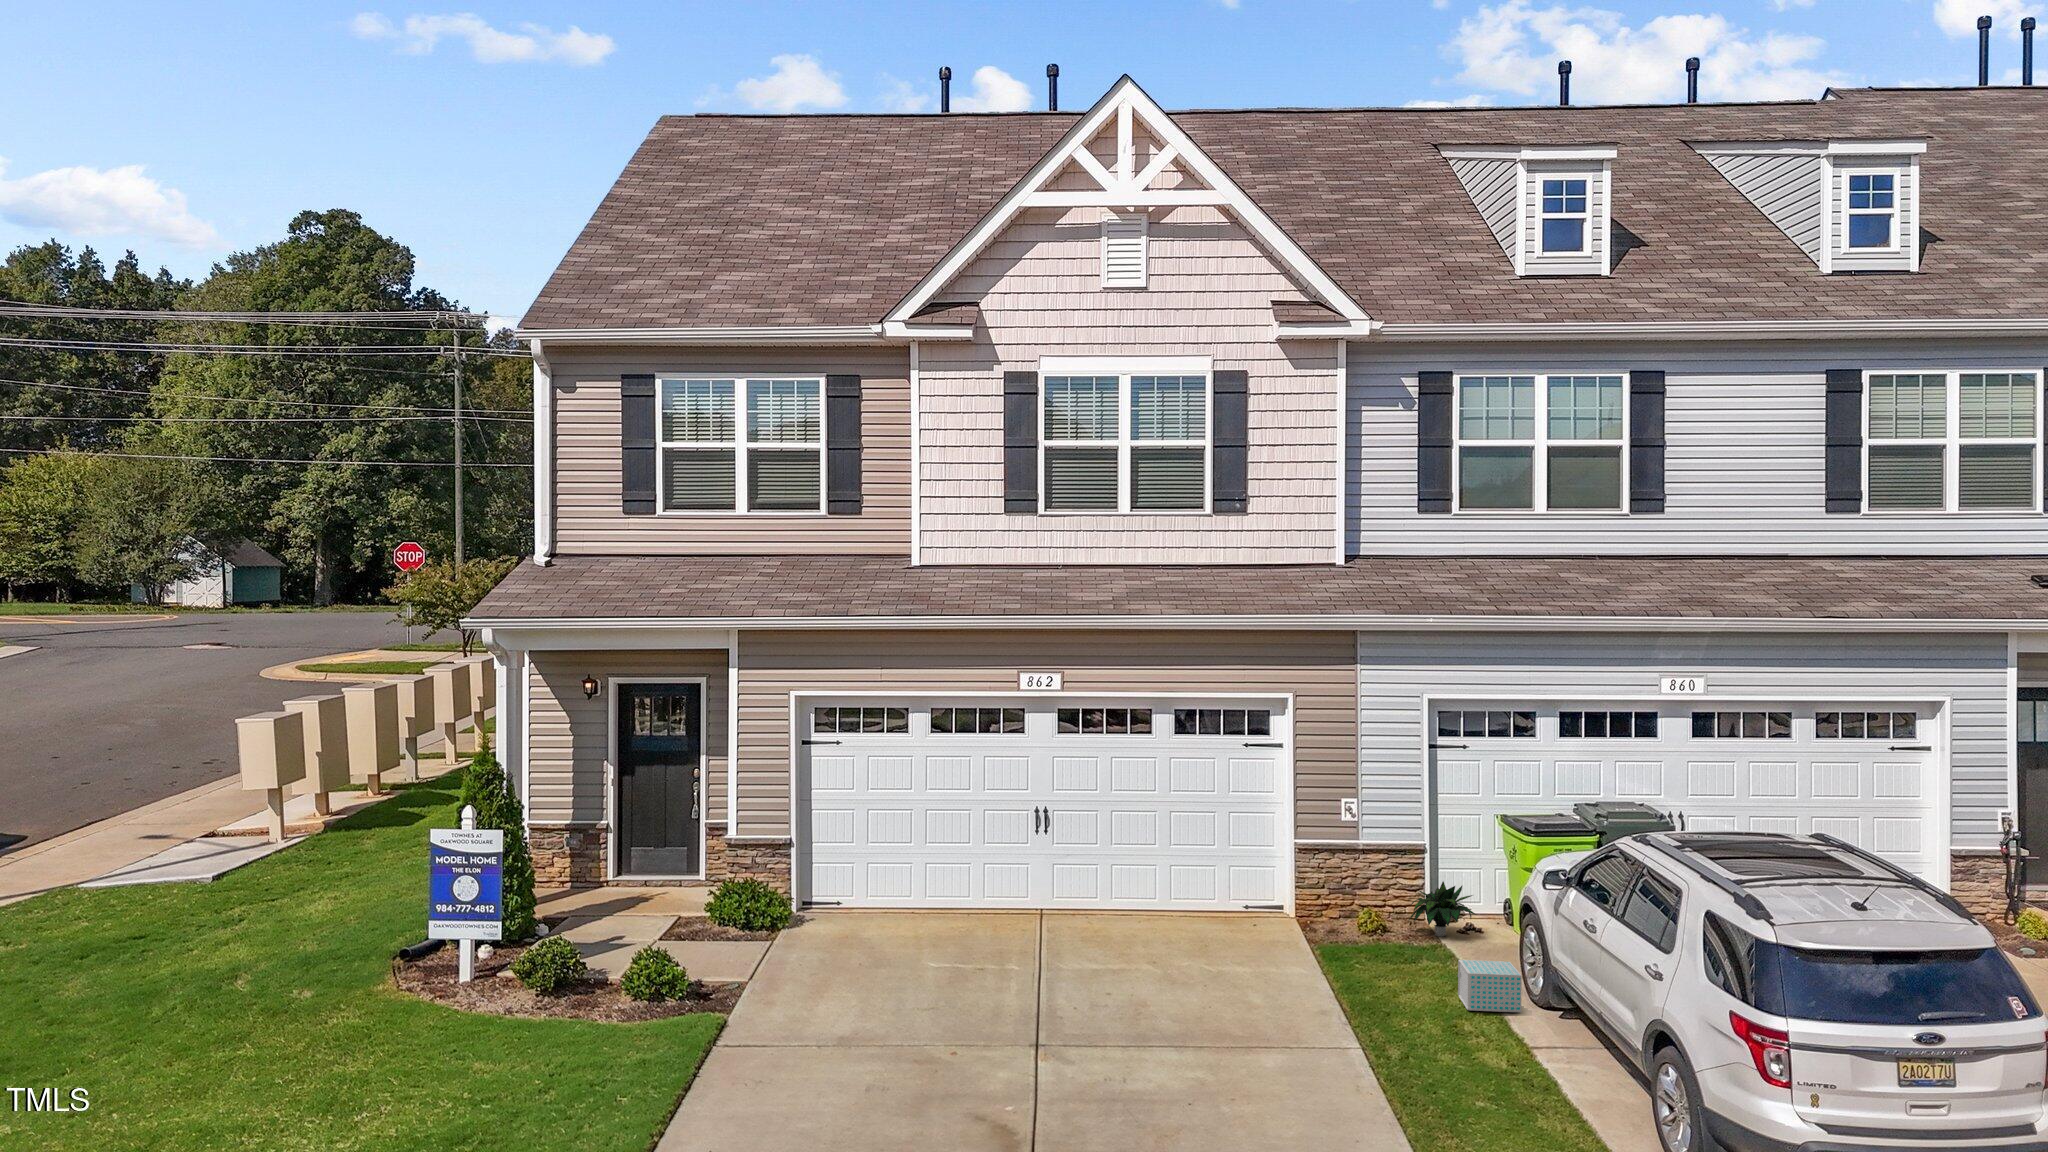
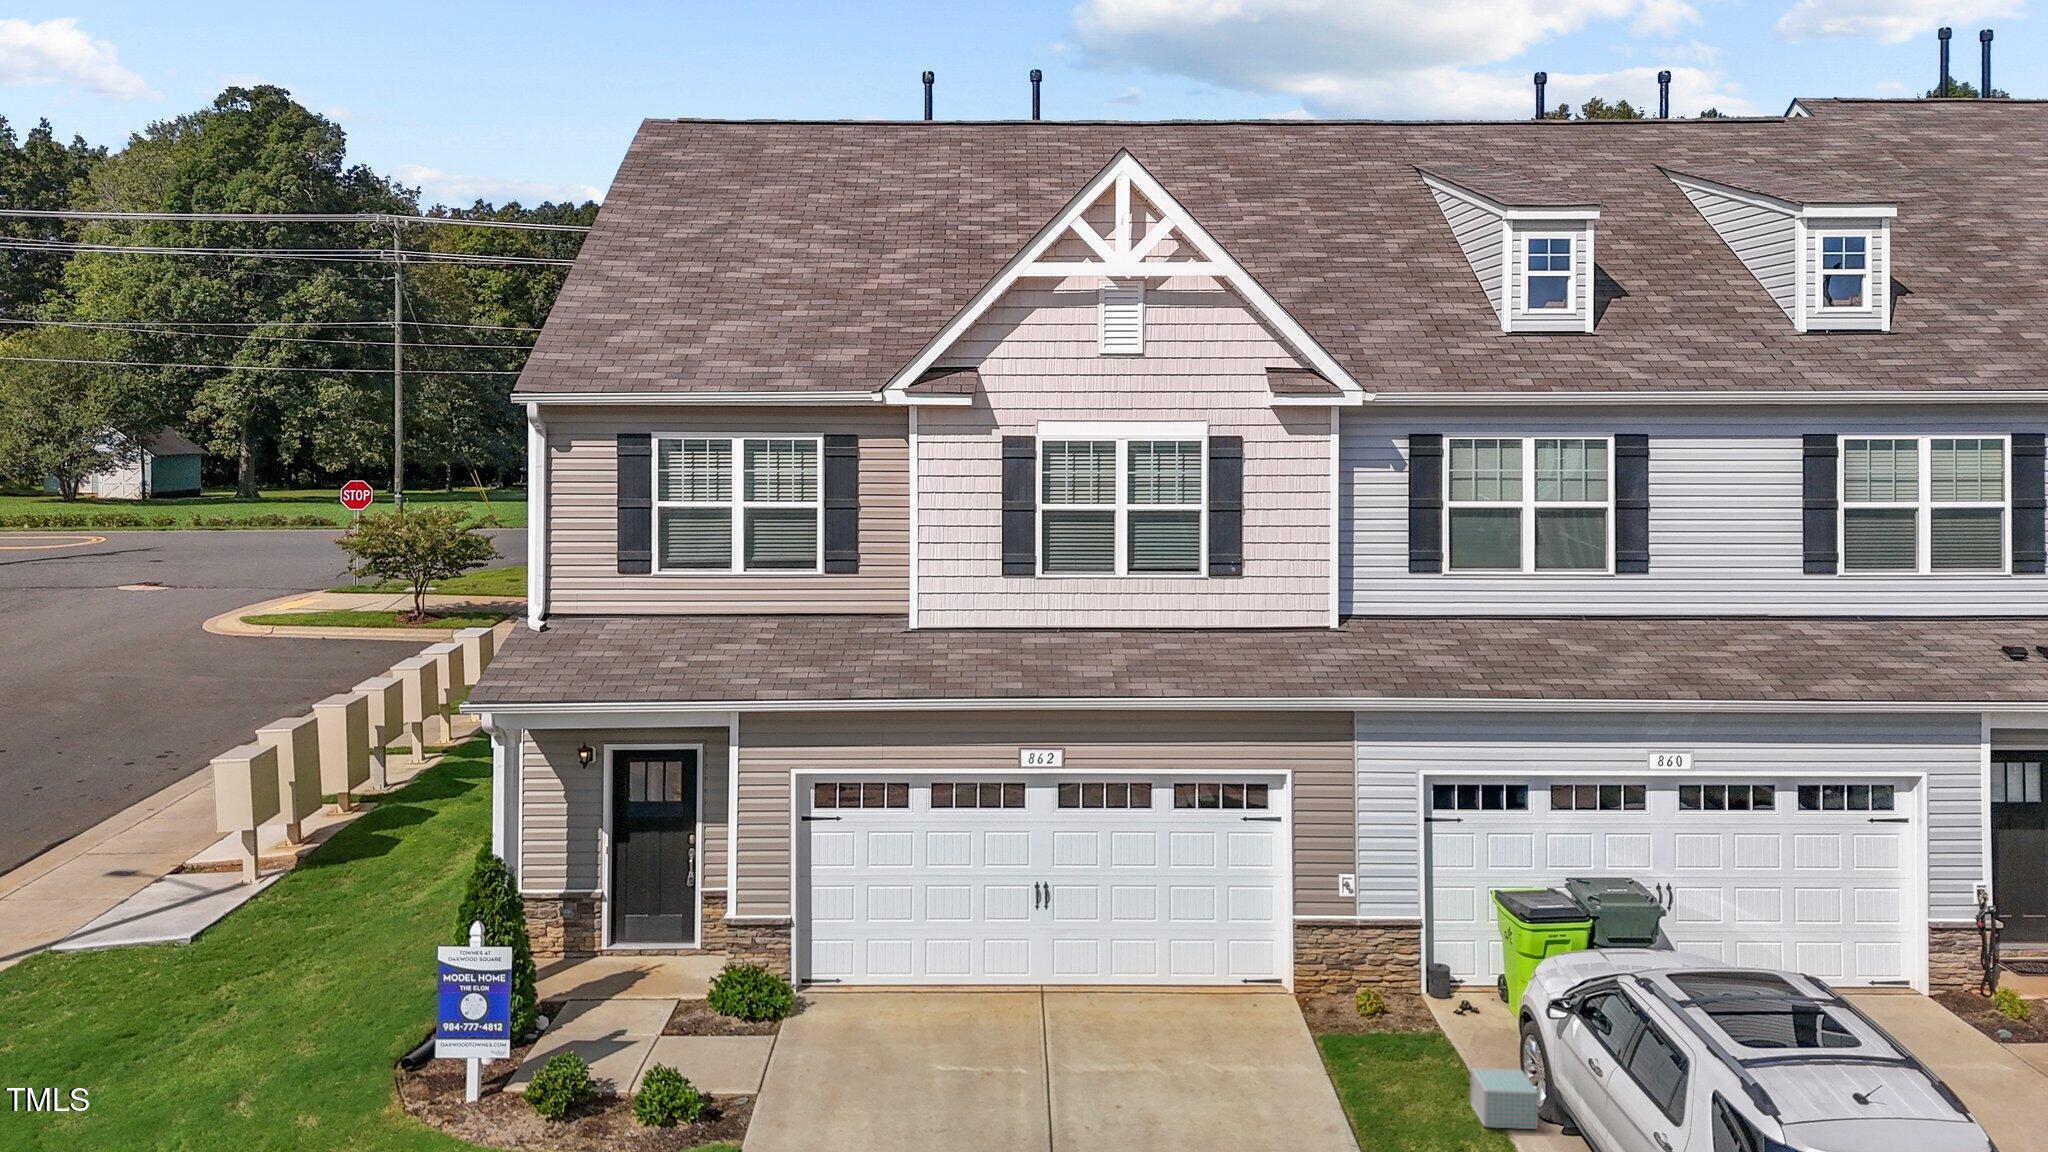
potted plant: present [1410,882,1476,937] -> none [1405,958,1475,1014]

